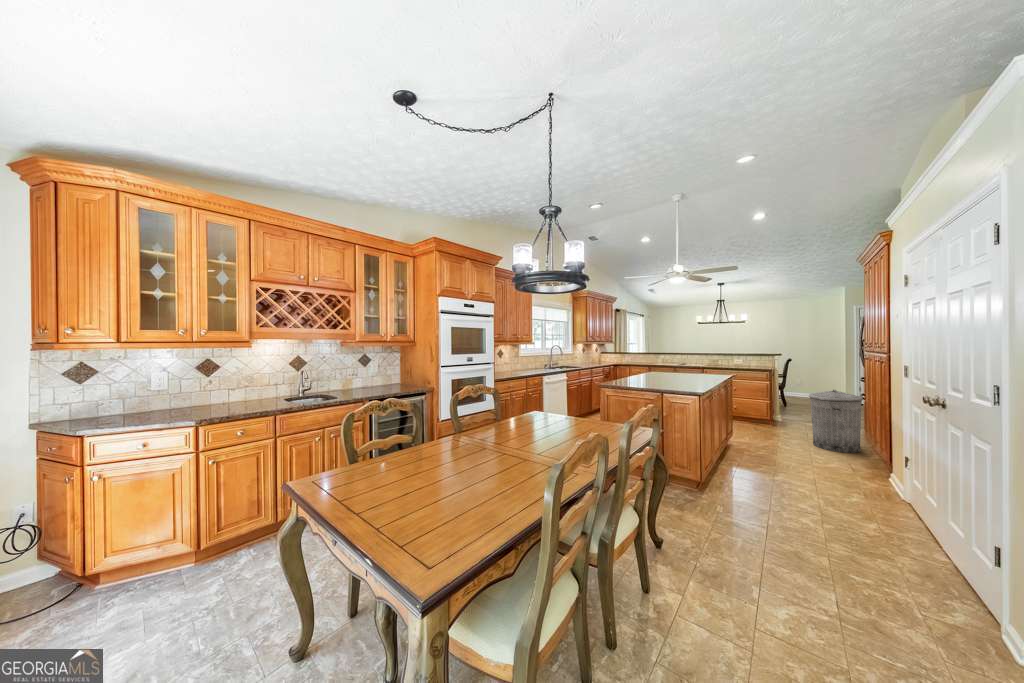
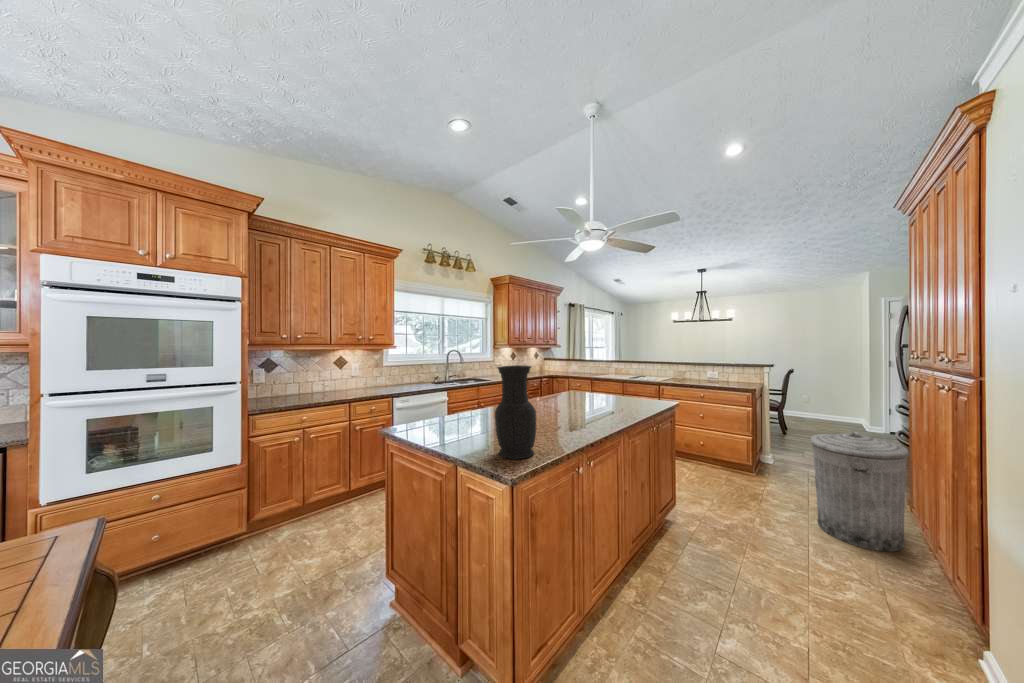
vase: none [676,349,695,389] -> present [495,365,536,460]

